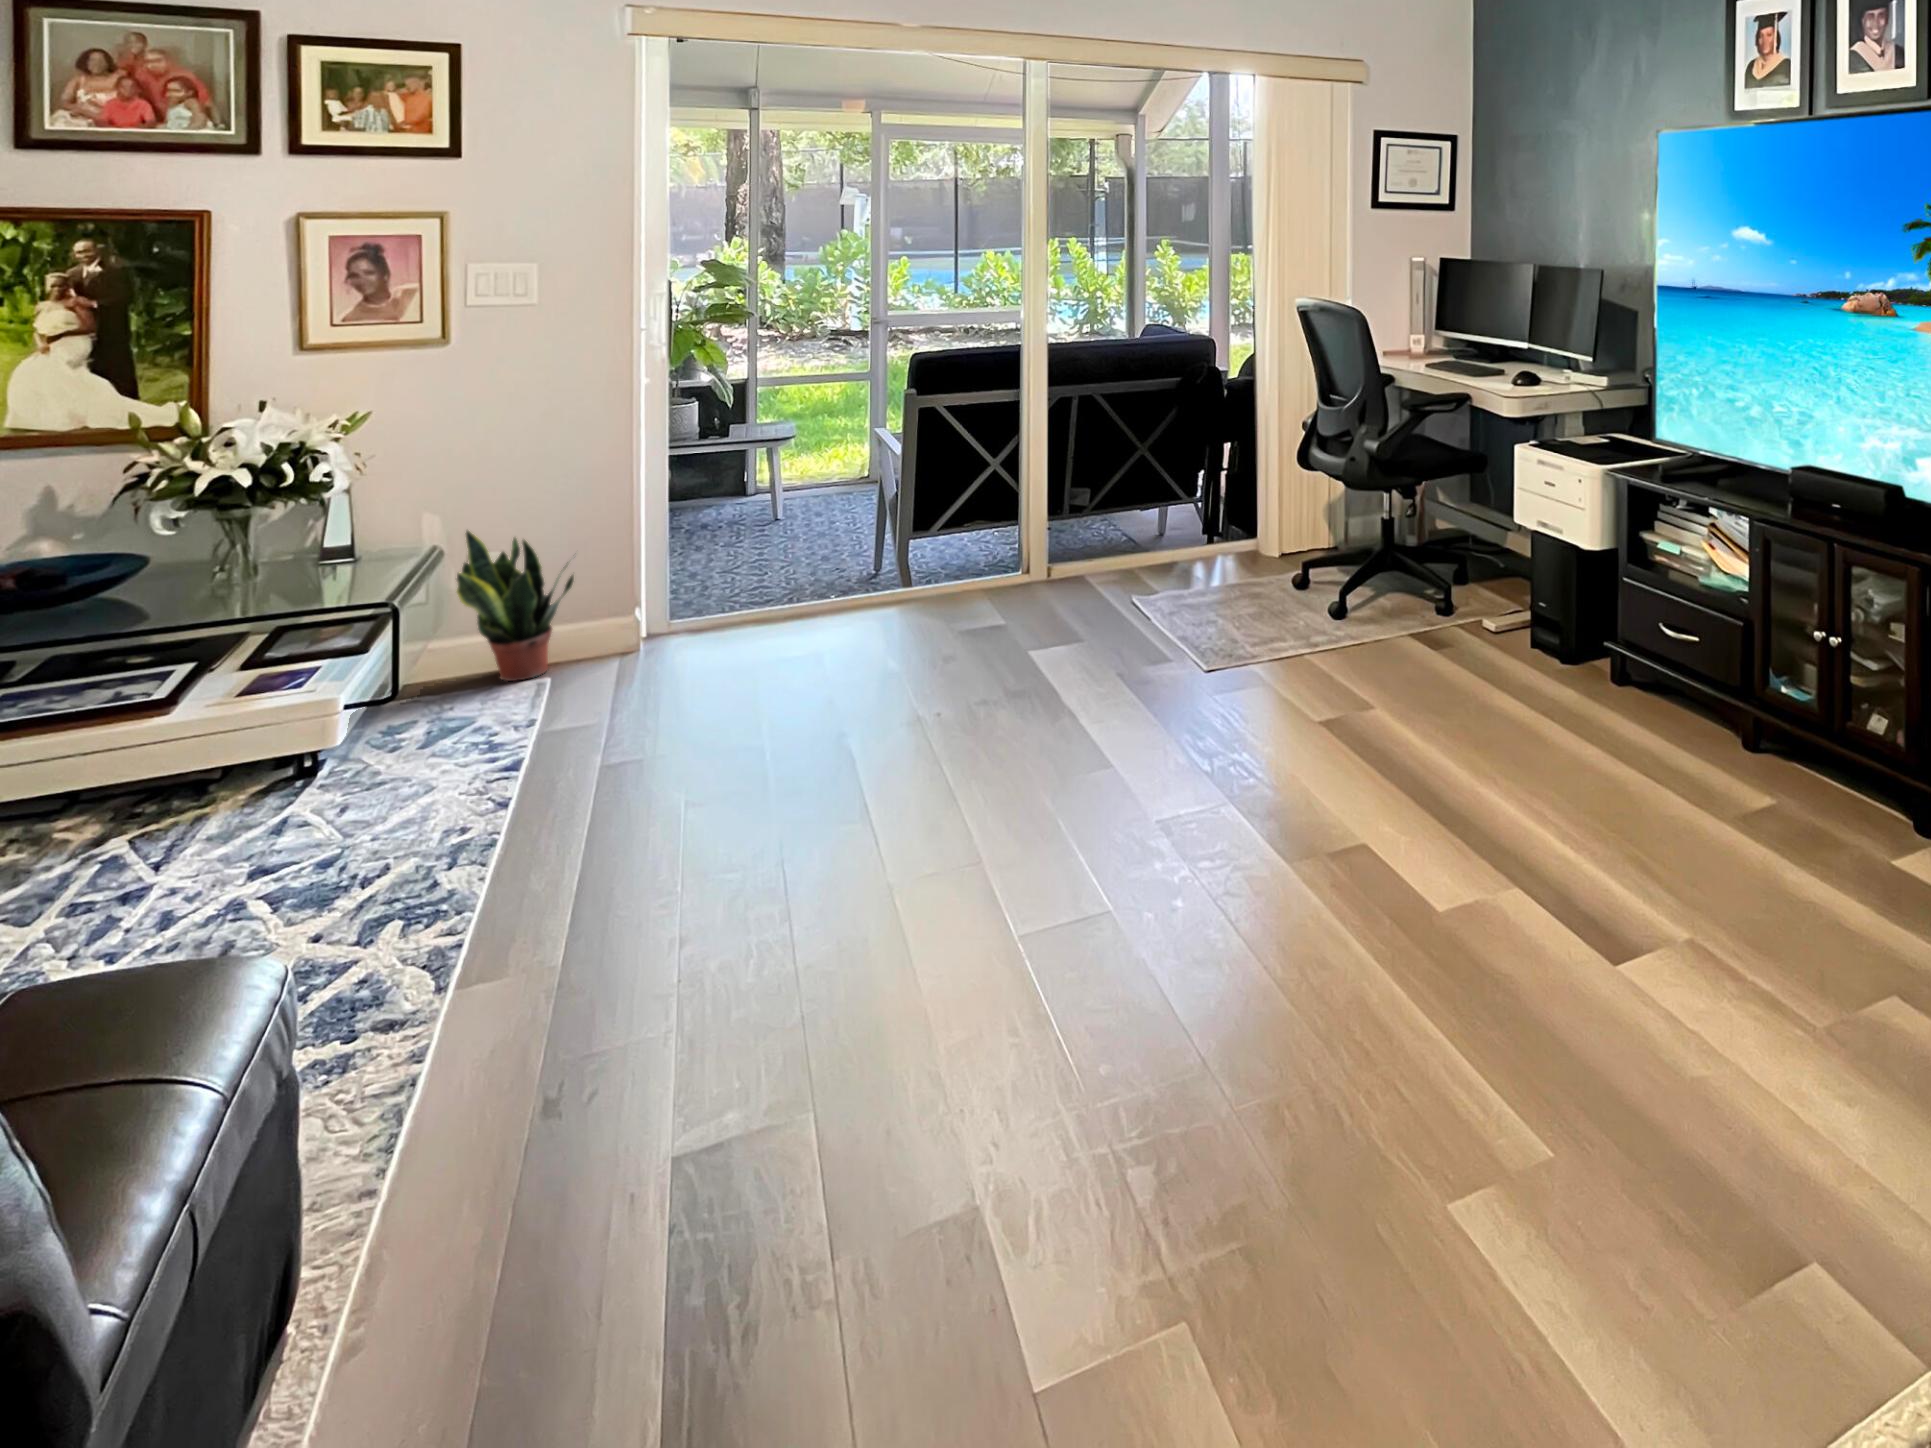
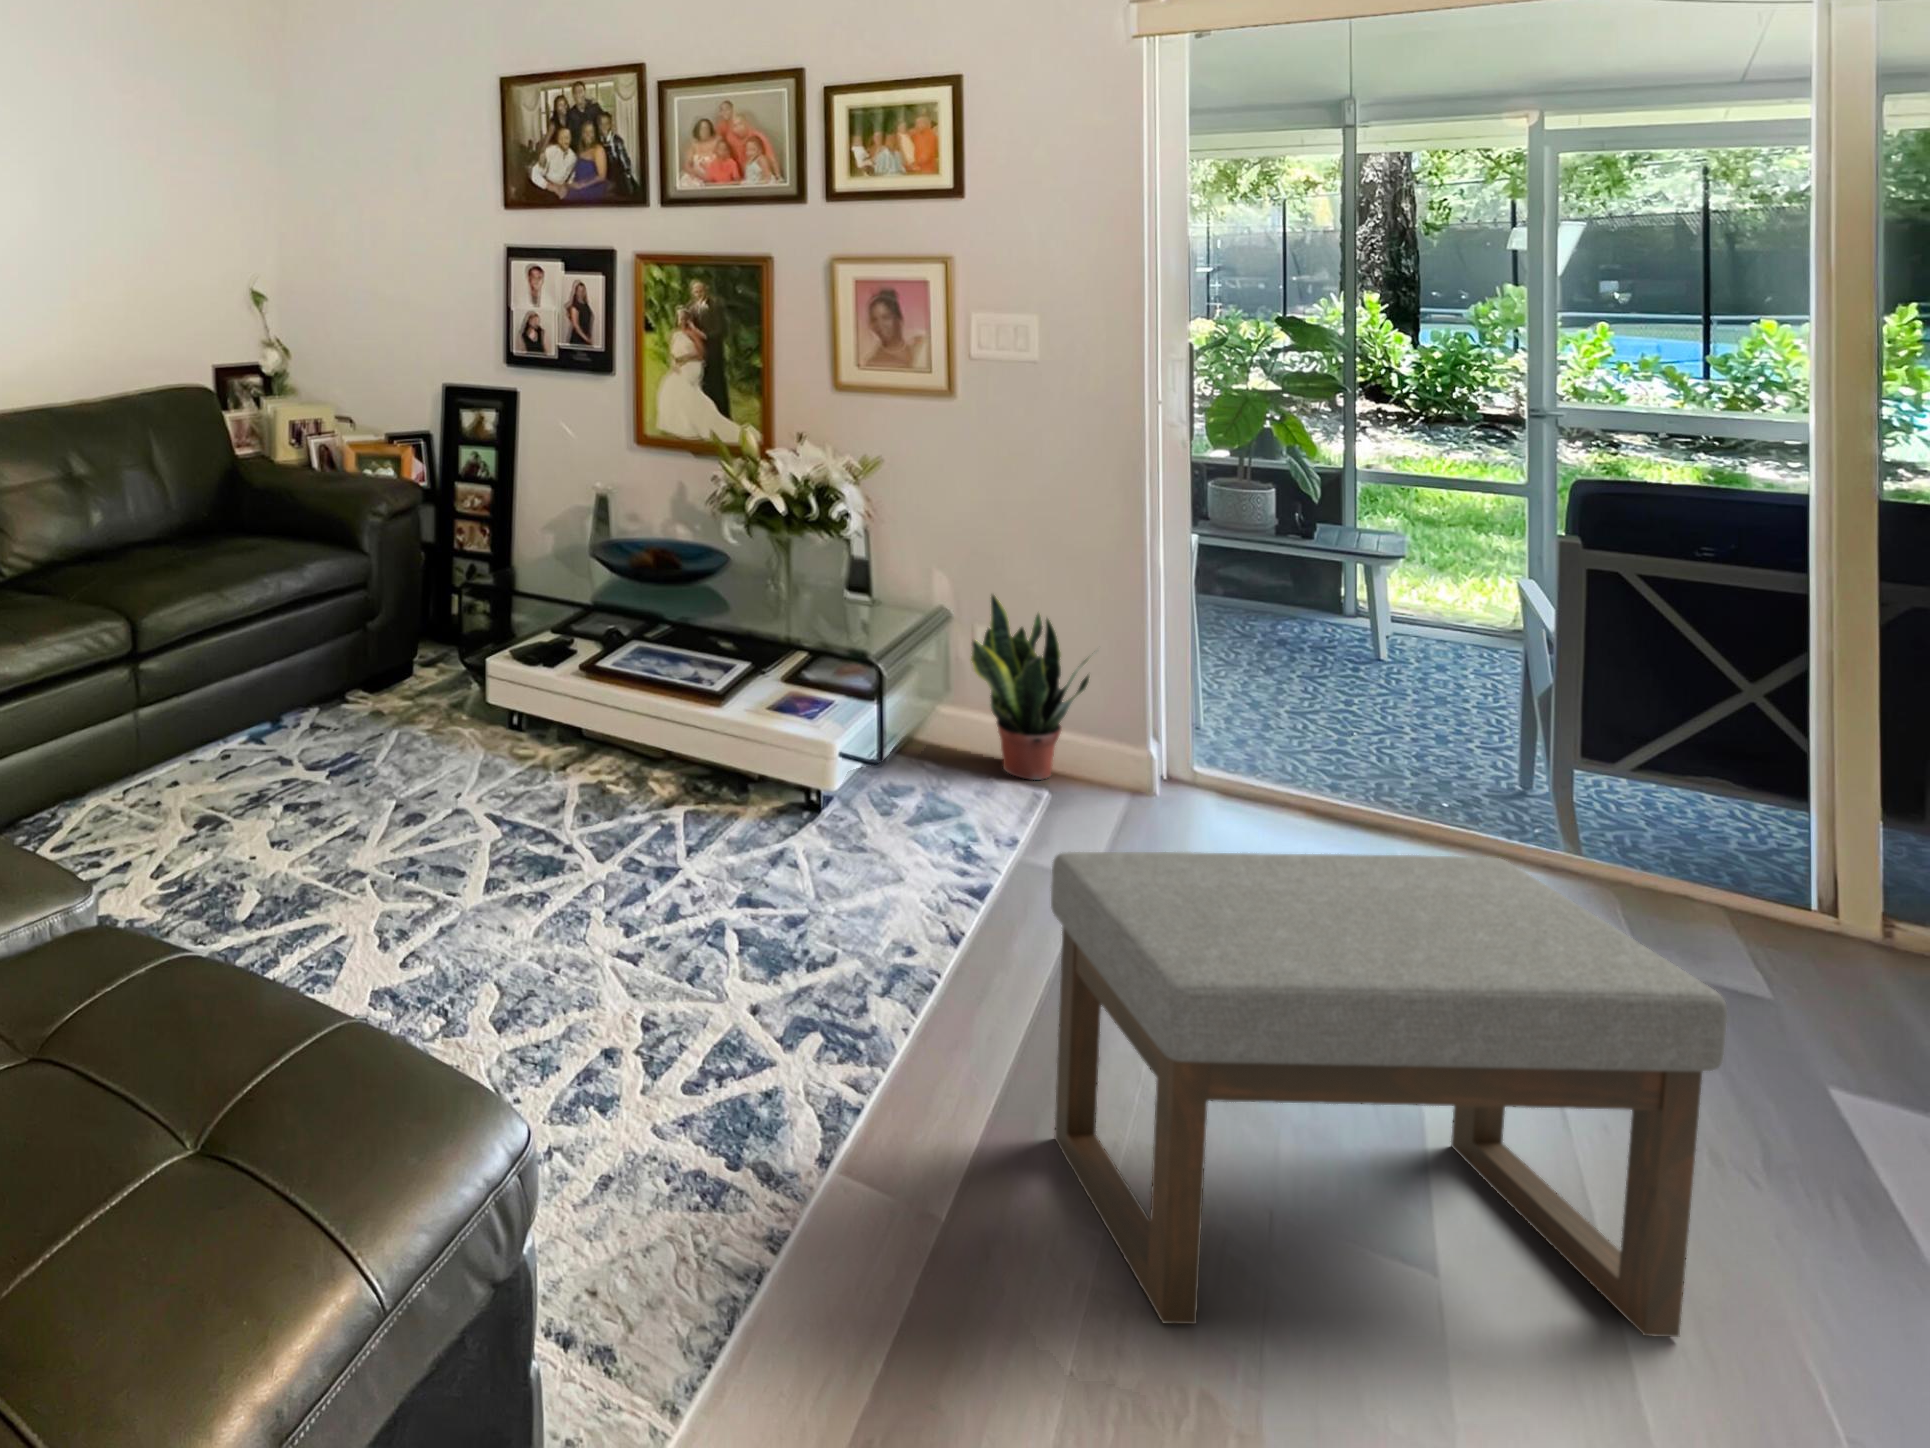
ottoman: none [601,589,972,922] -> present [1051,852,1727,1337]

